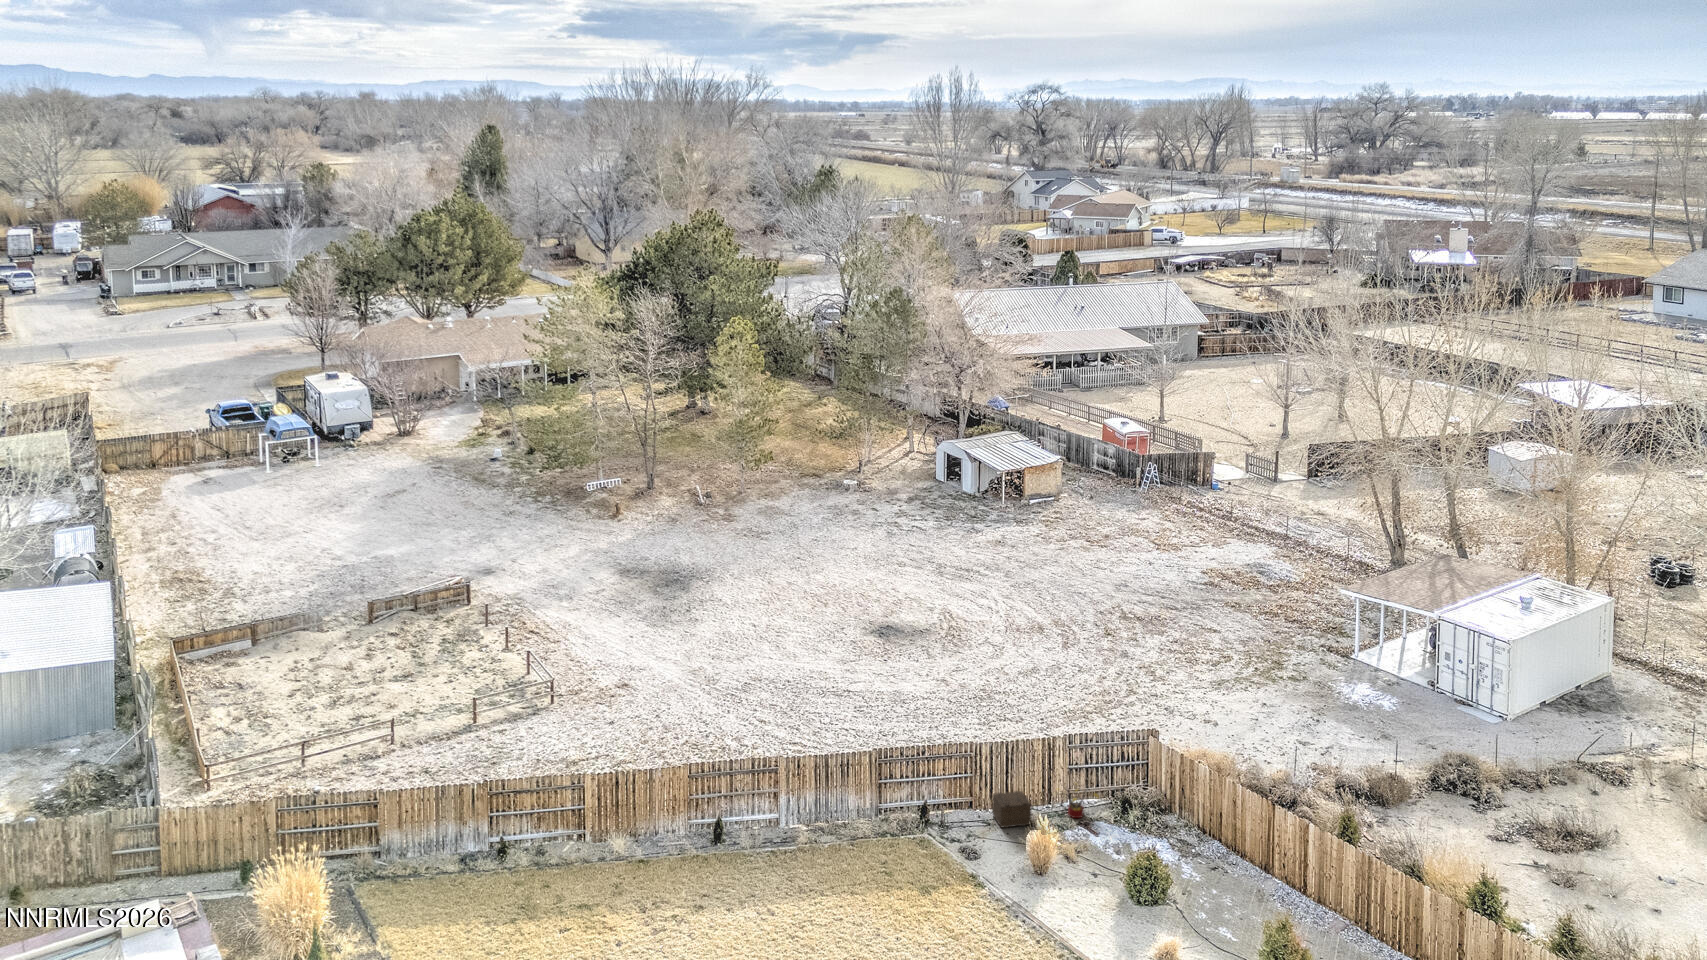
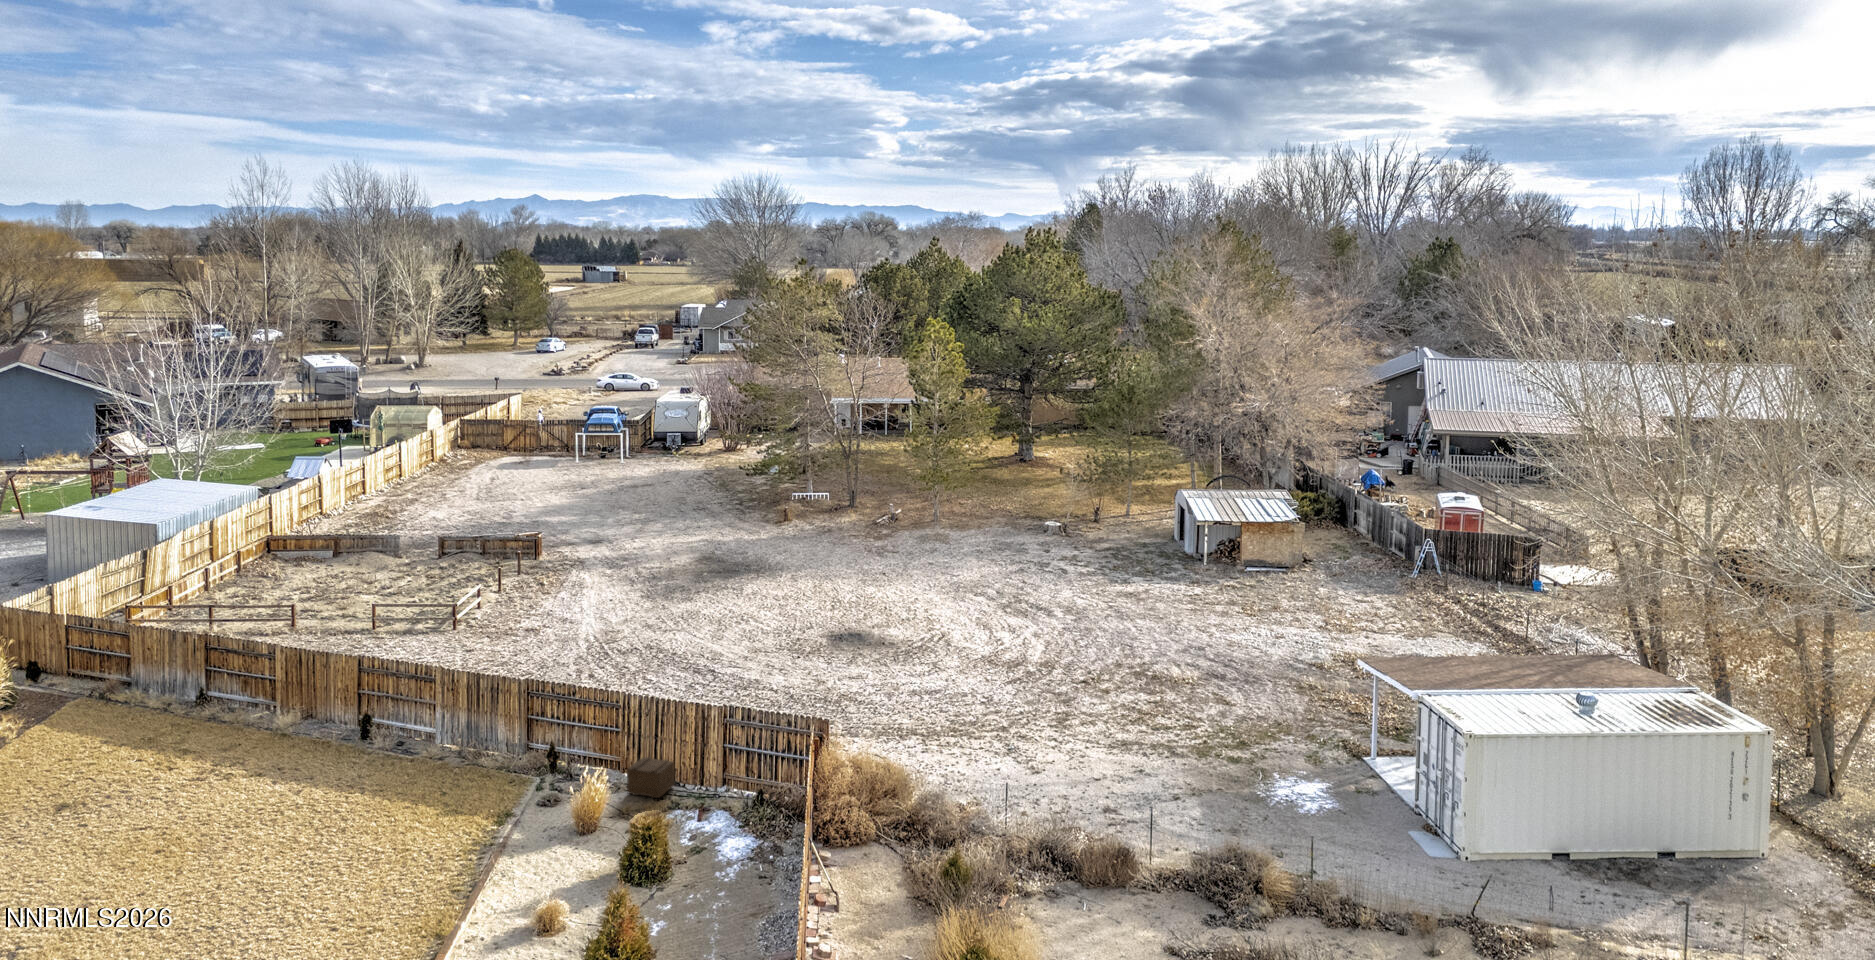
decorative plant: present [1065,789,1099,818] -> none [709,755,740,805]

